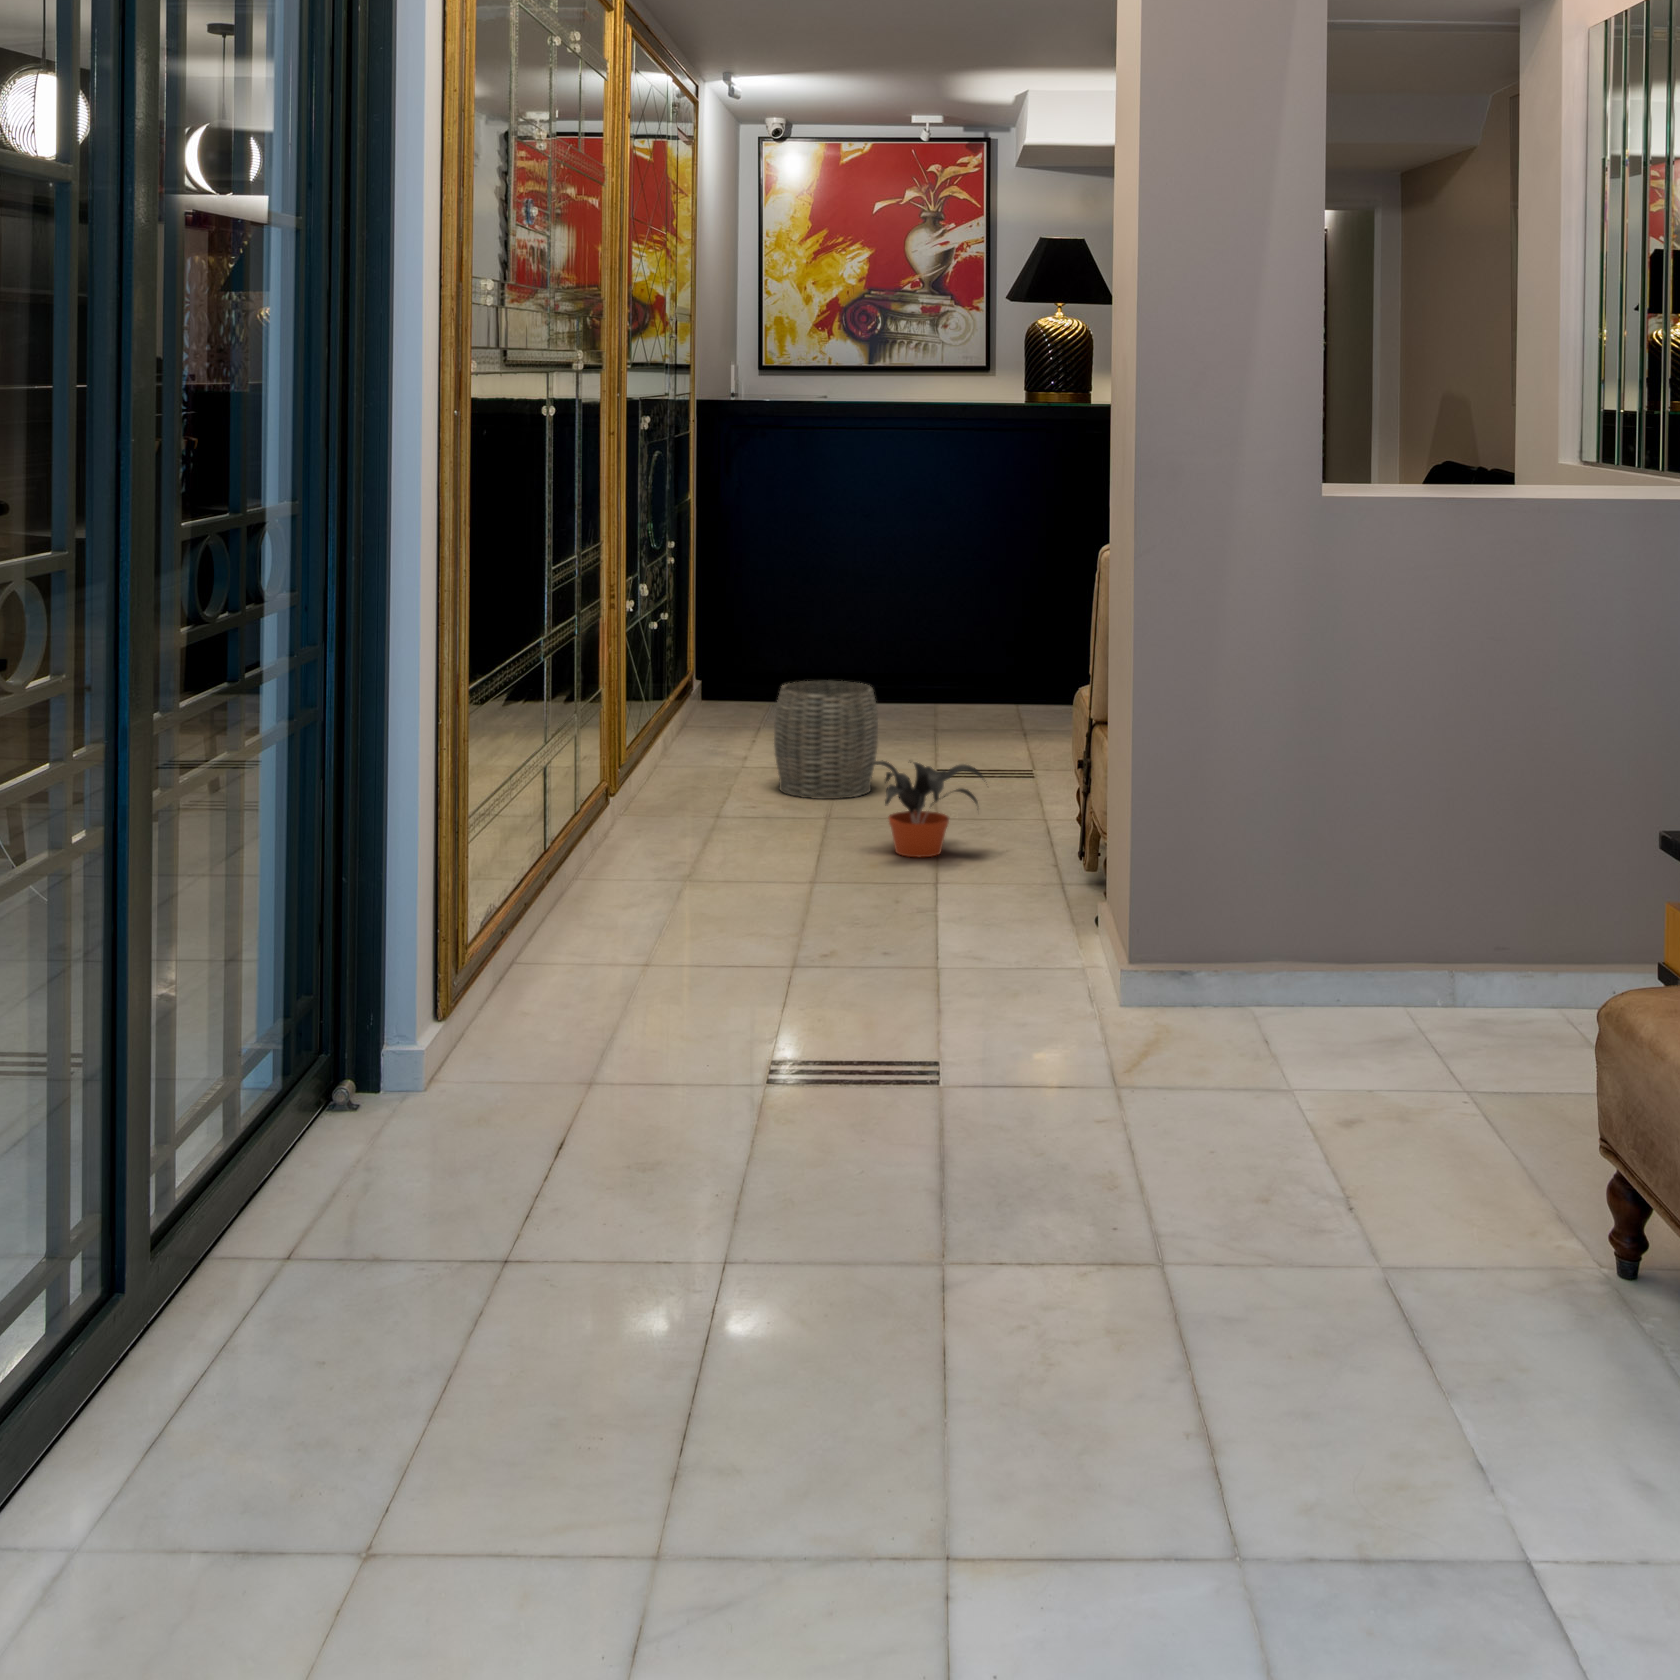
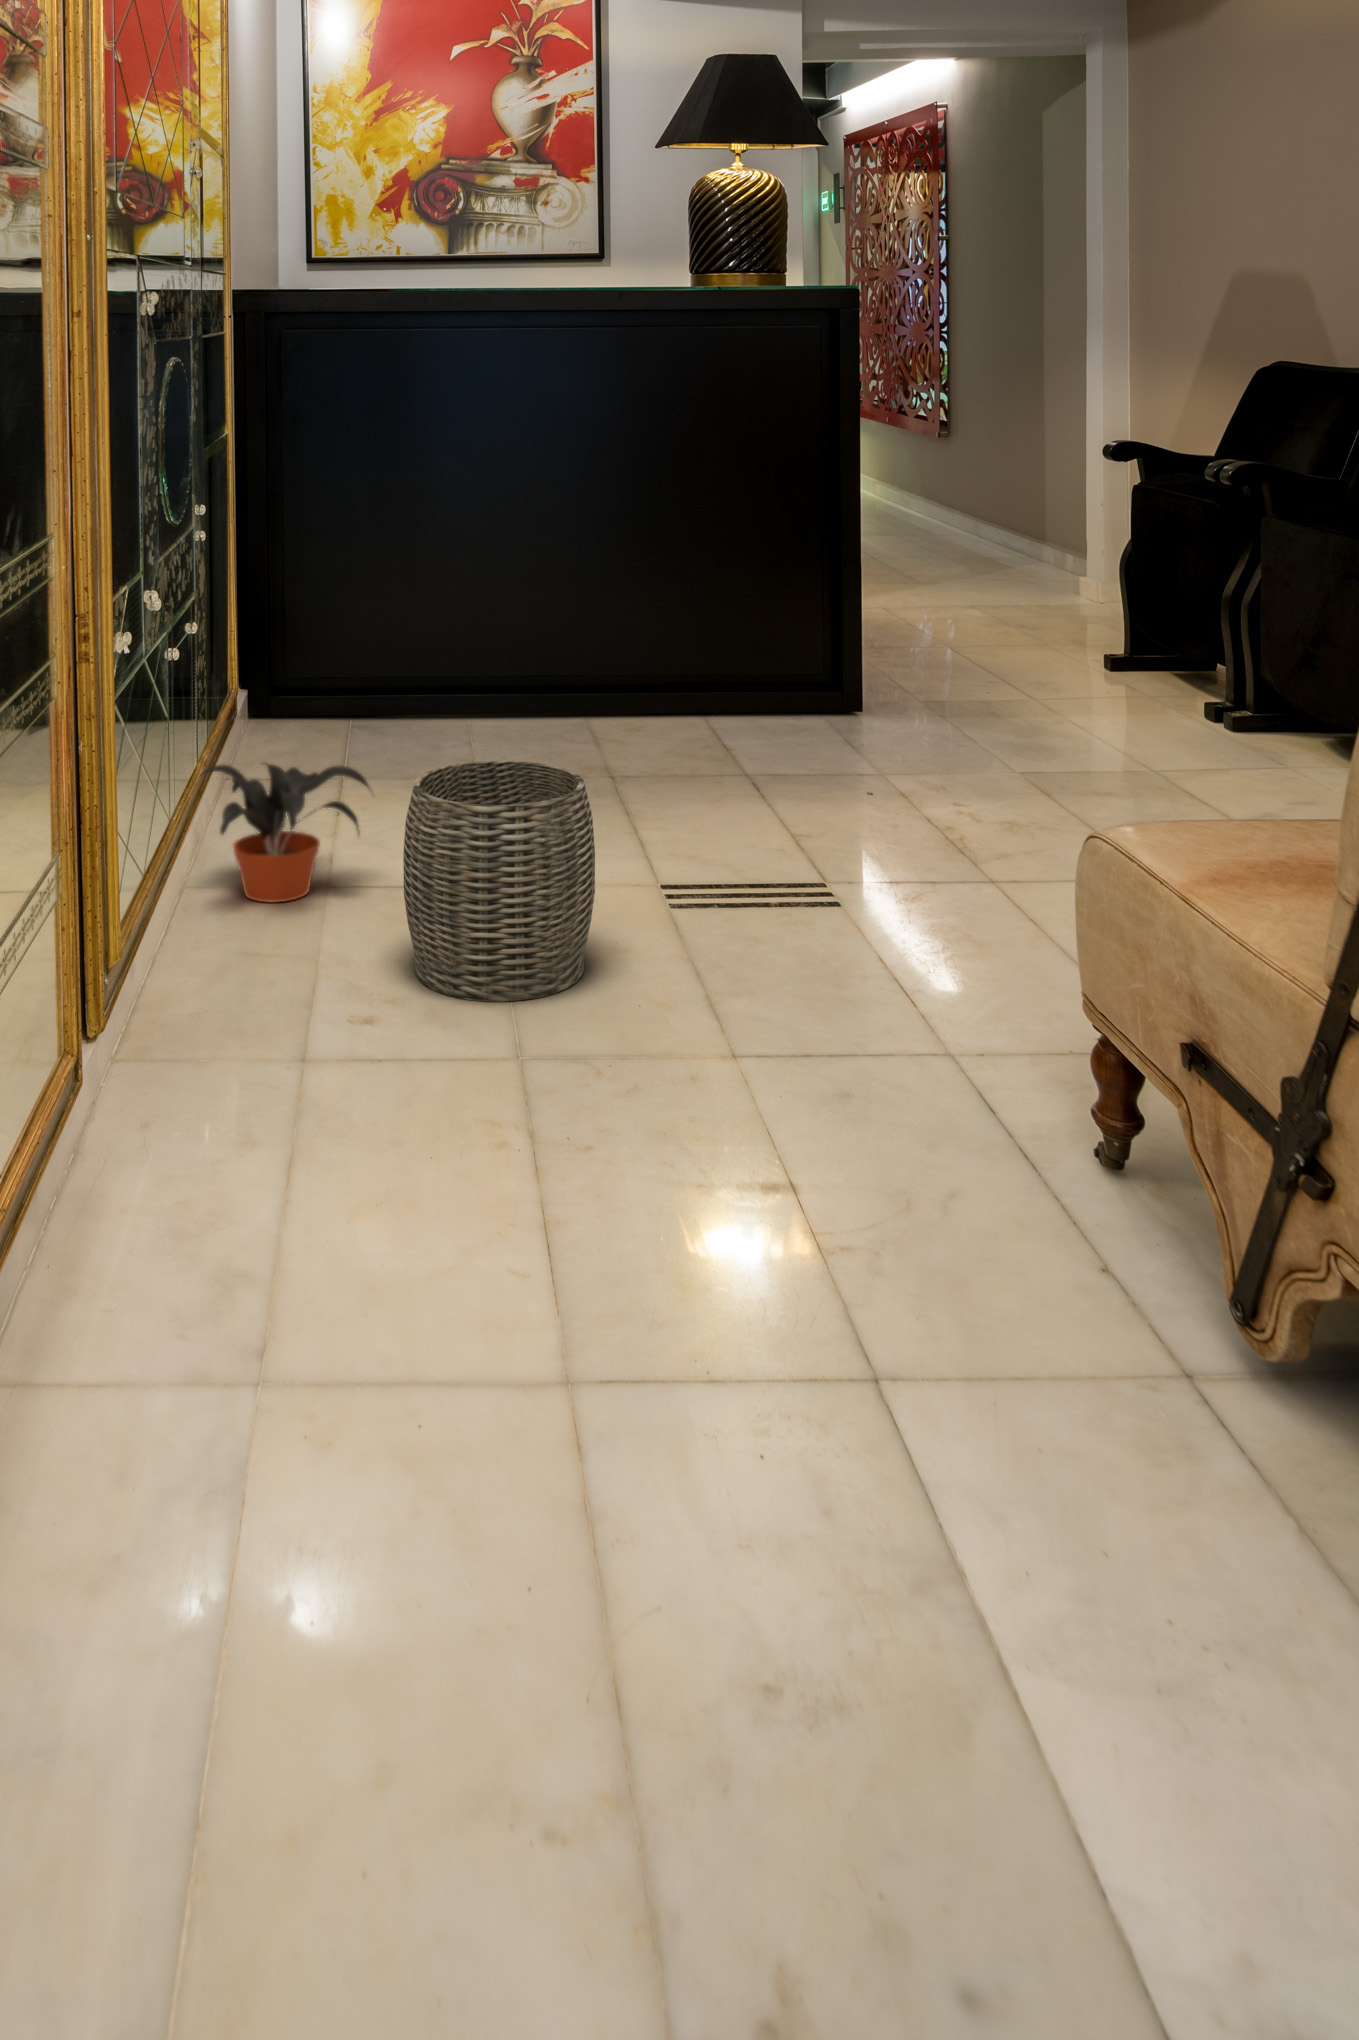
potted plant: present [863,760,983,857] -> present [202,764,369,902]

